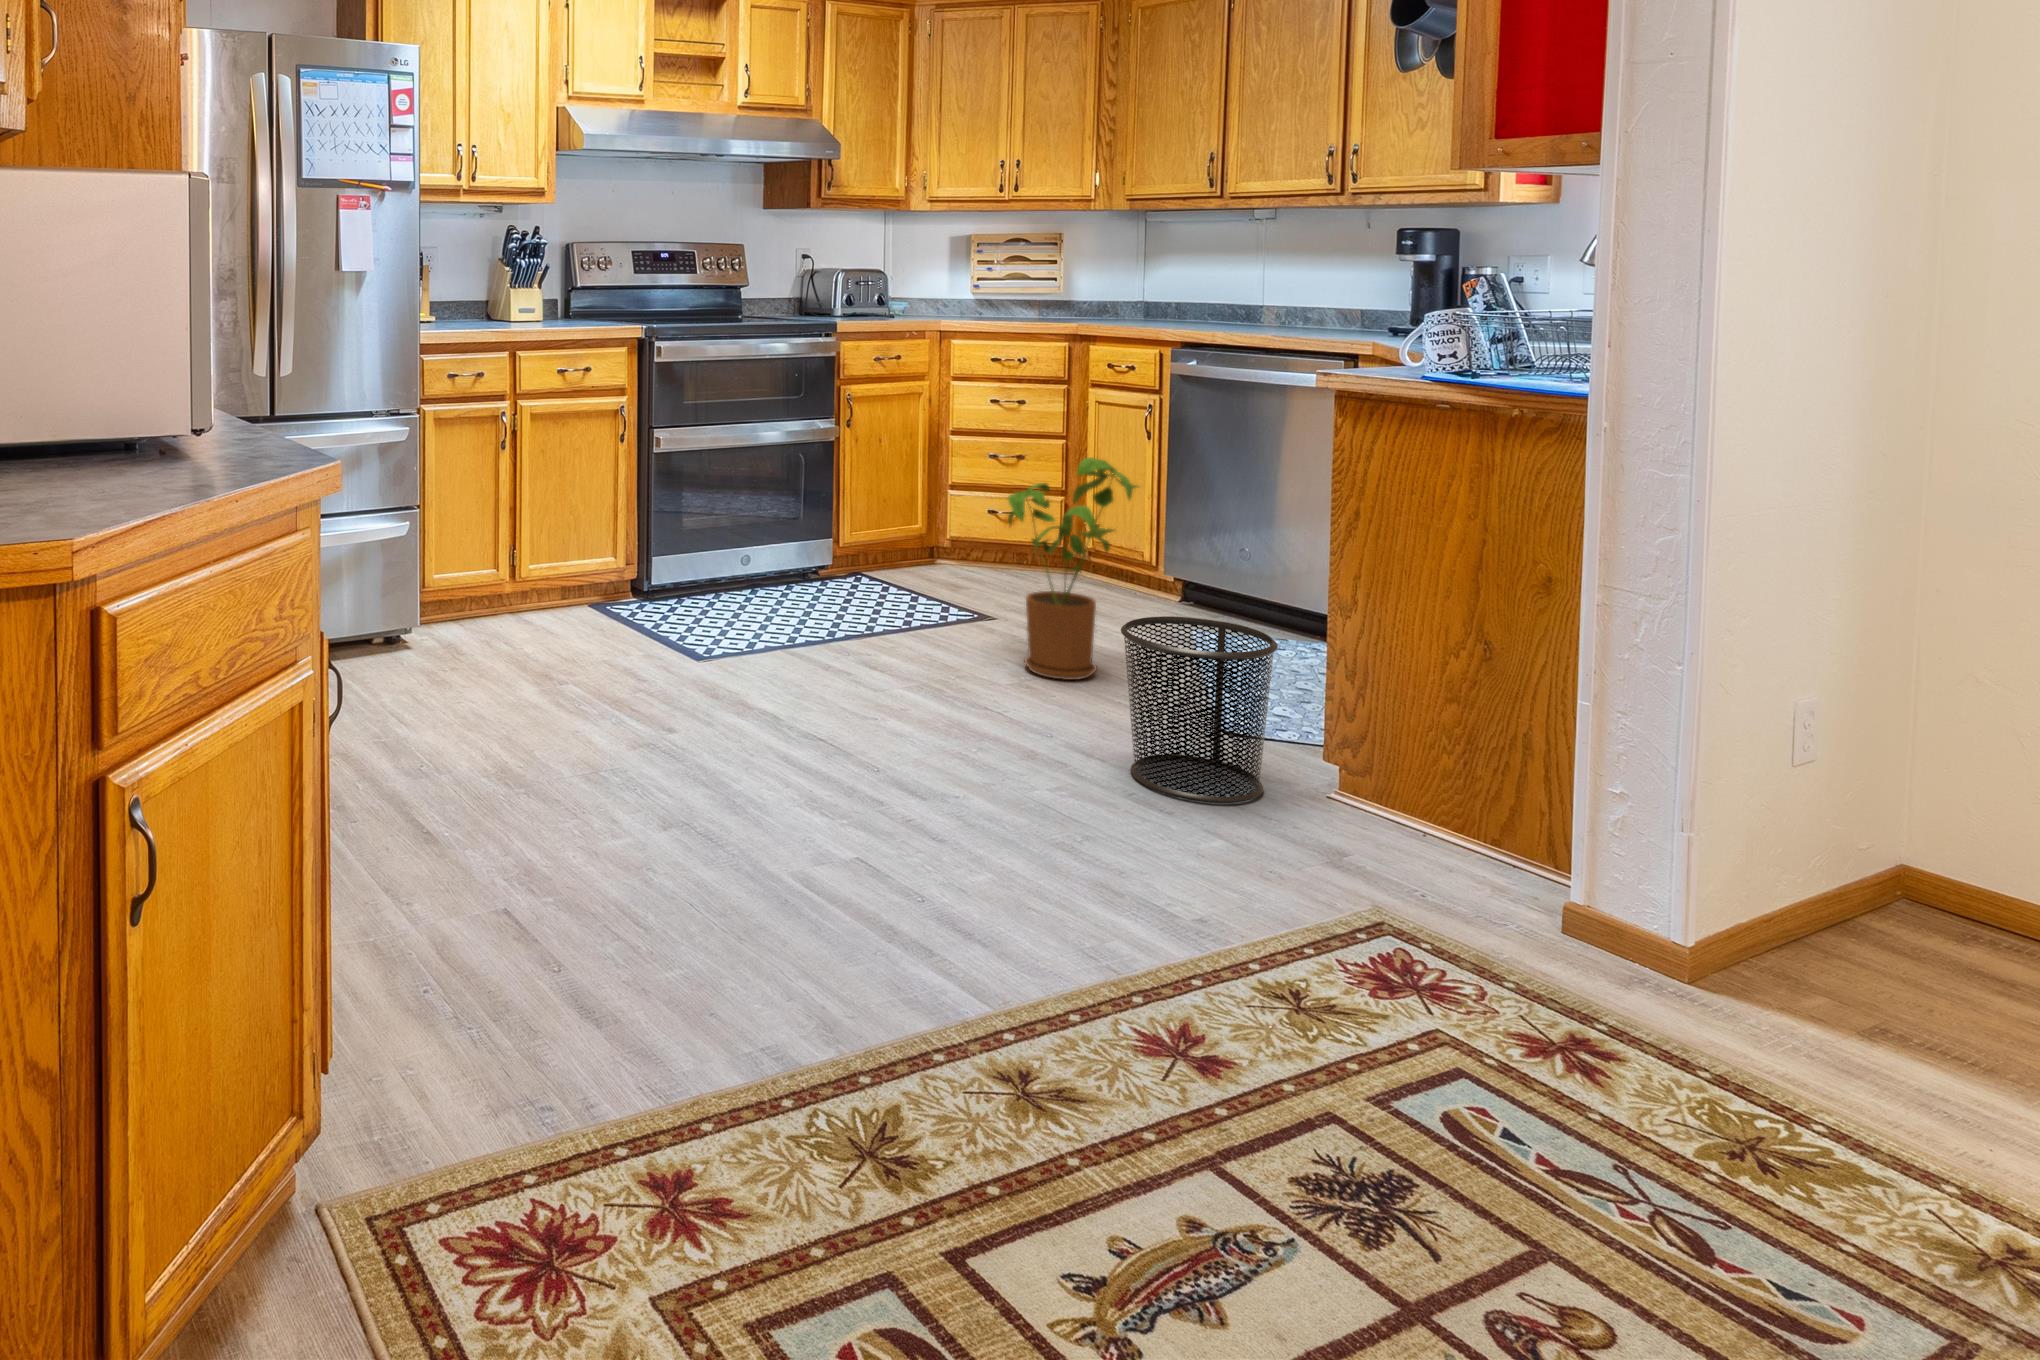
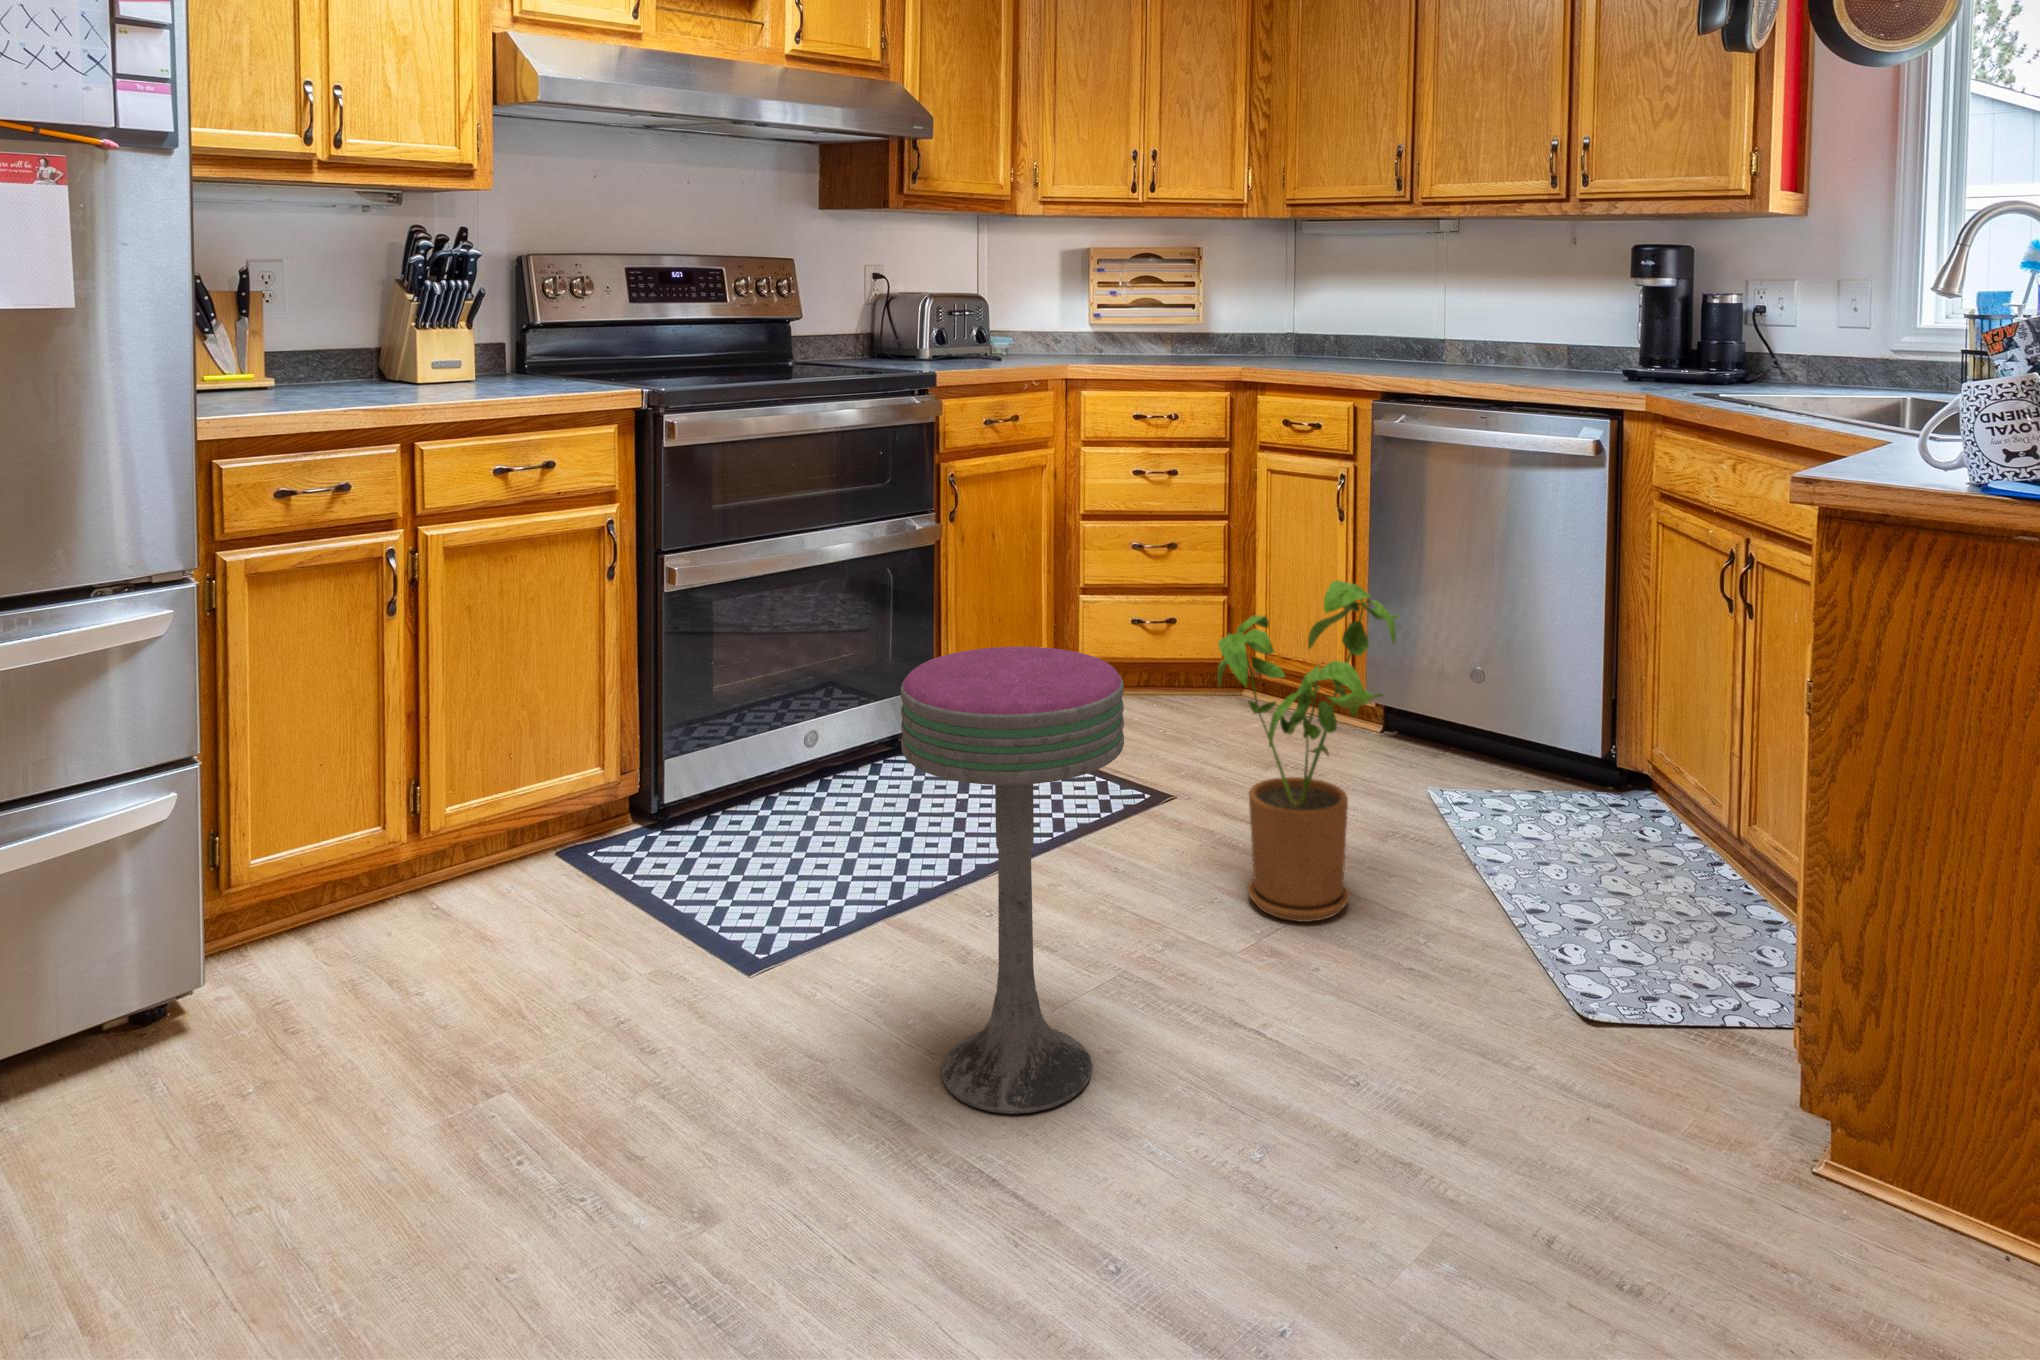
bar stool: none [783,473,914,725] -> present [901,647,1124,1114]
waste bin: present [1121,616,1278,803] -> none [1475,864,1723,1213]

